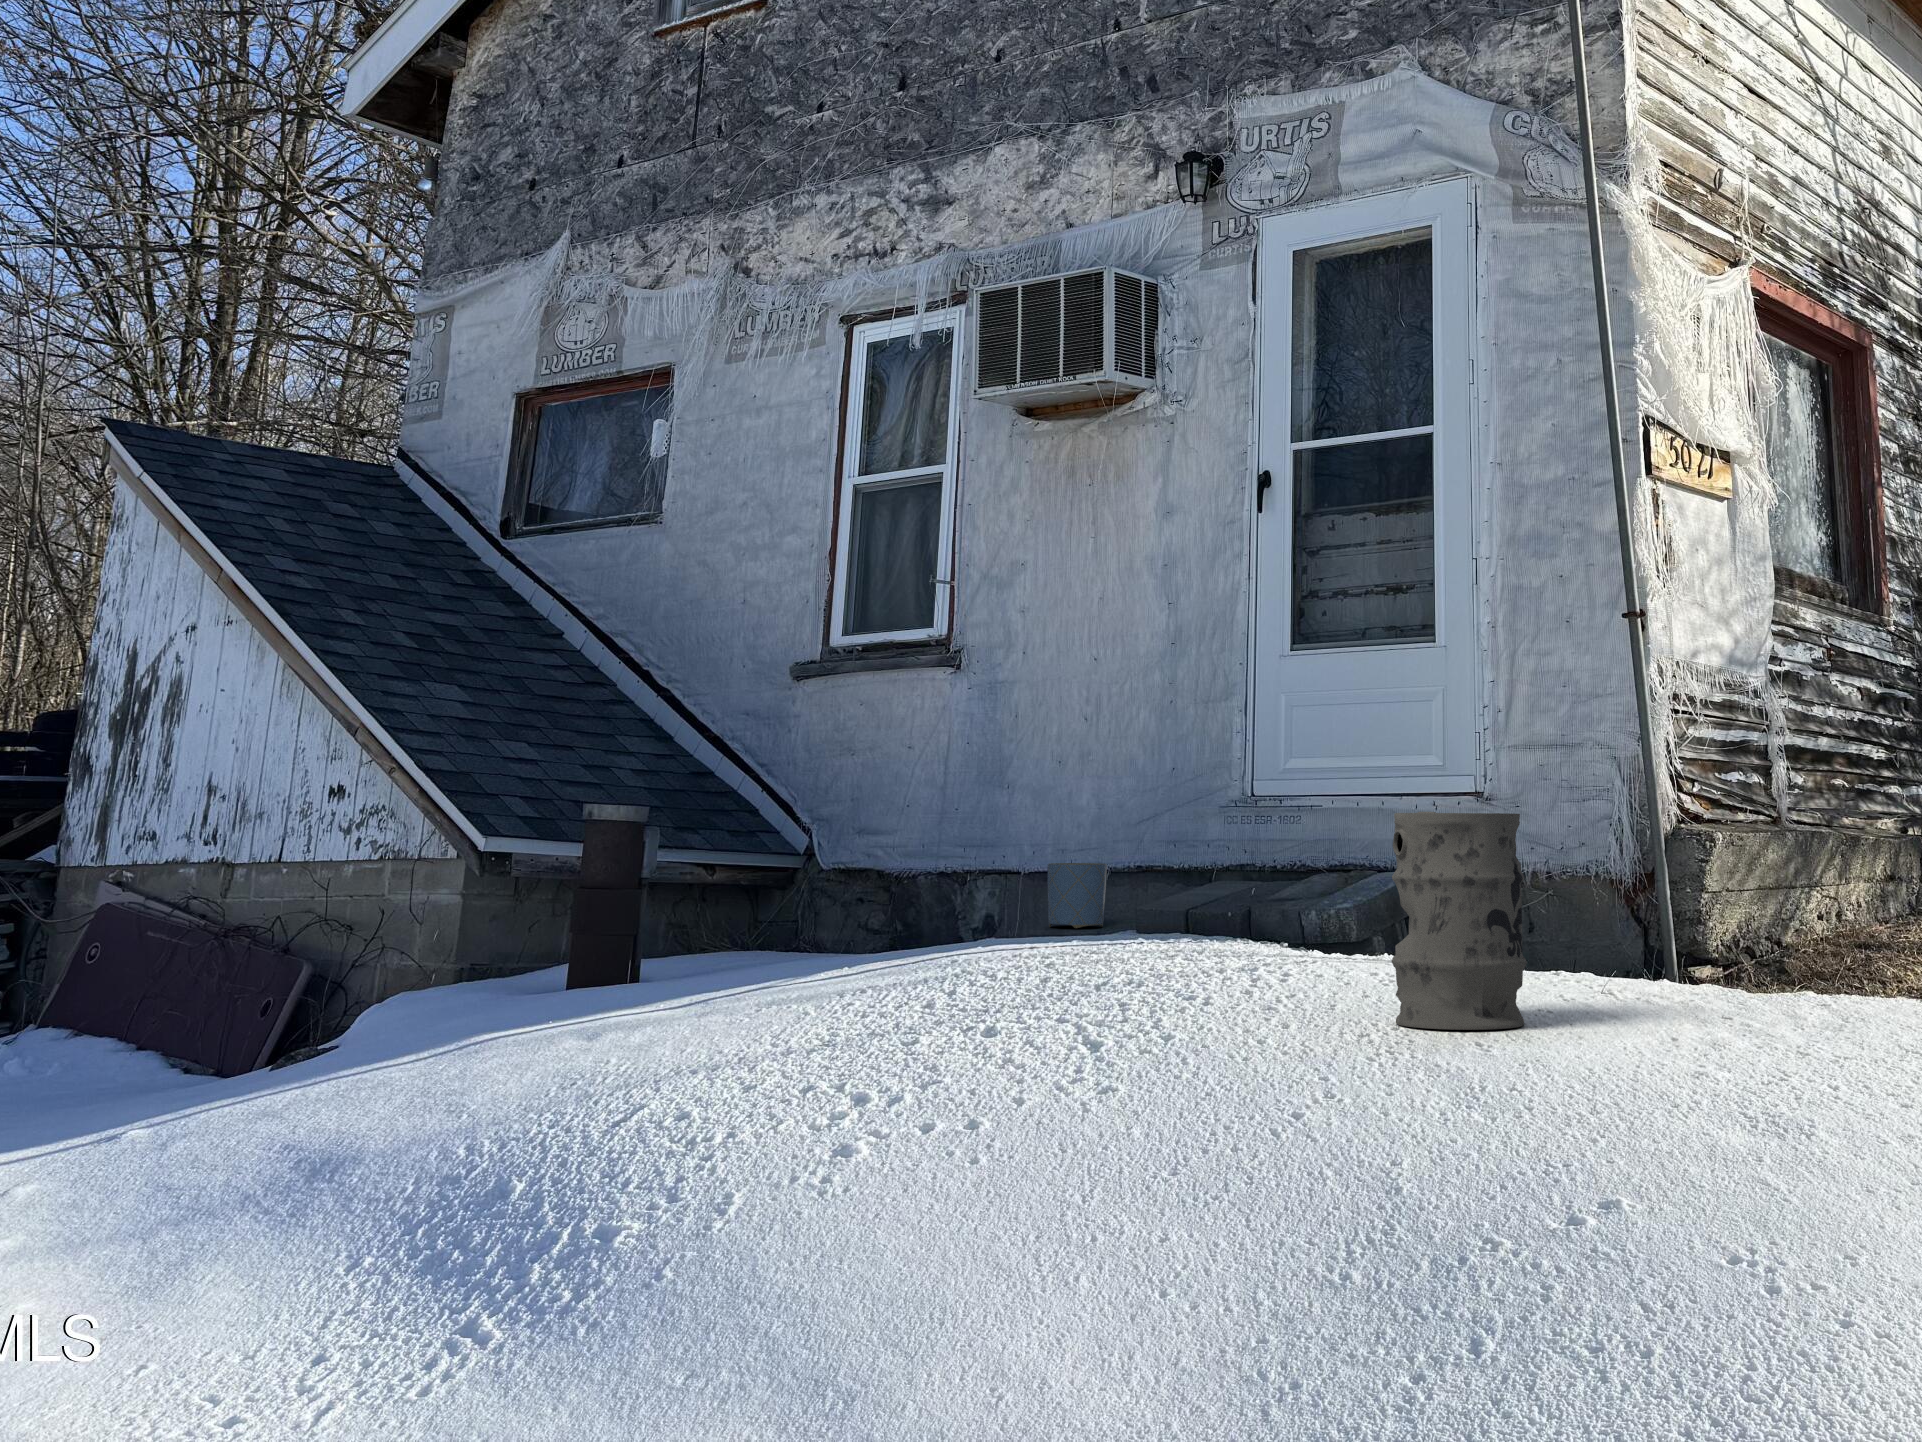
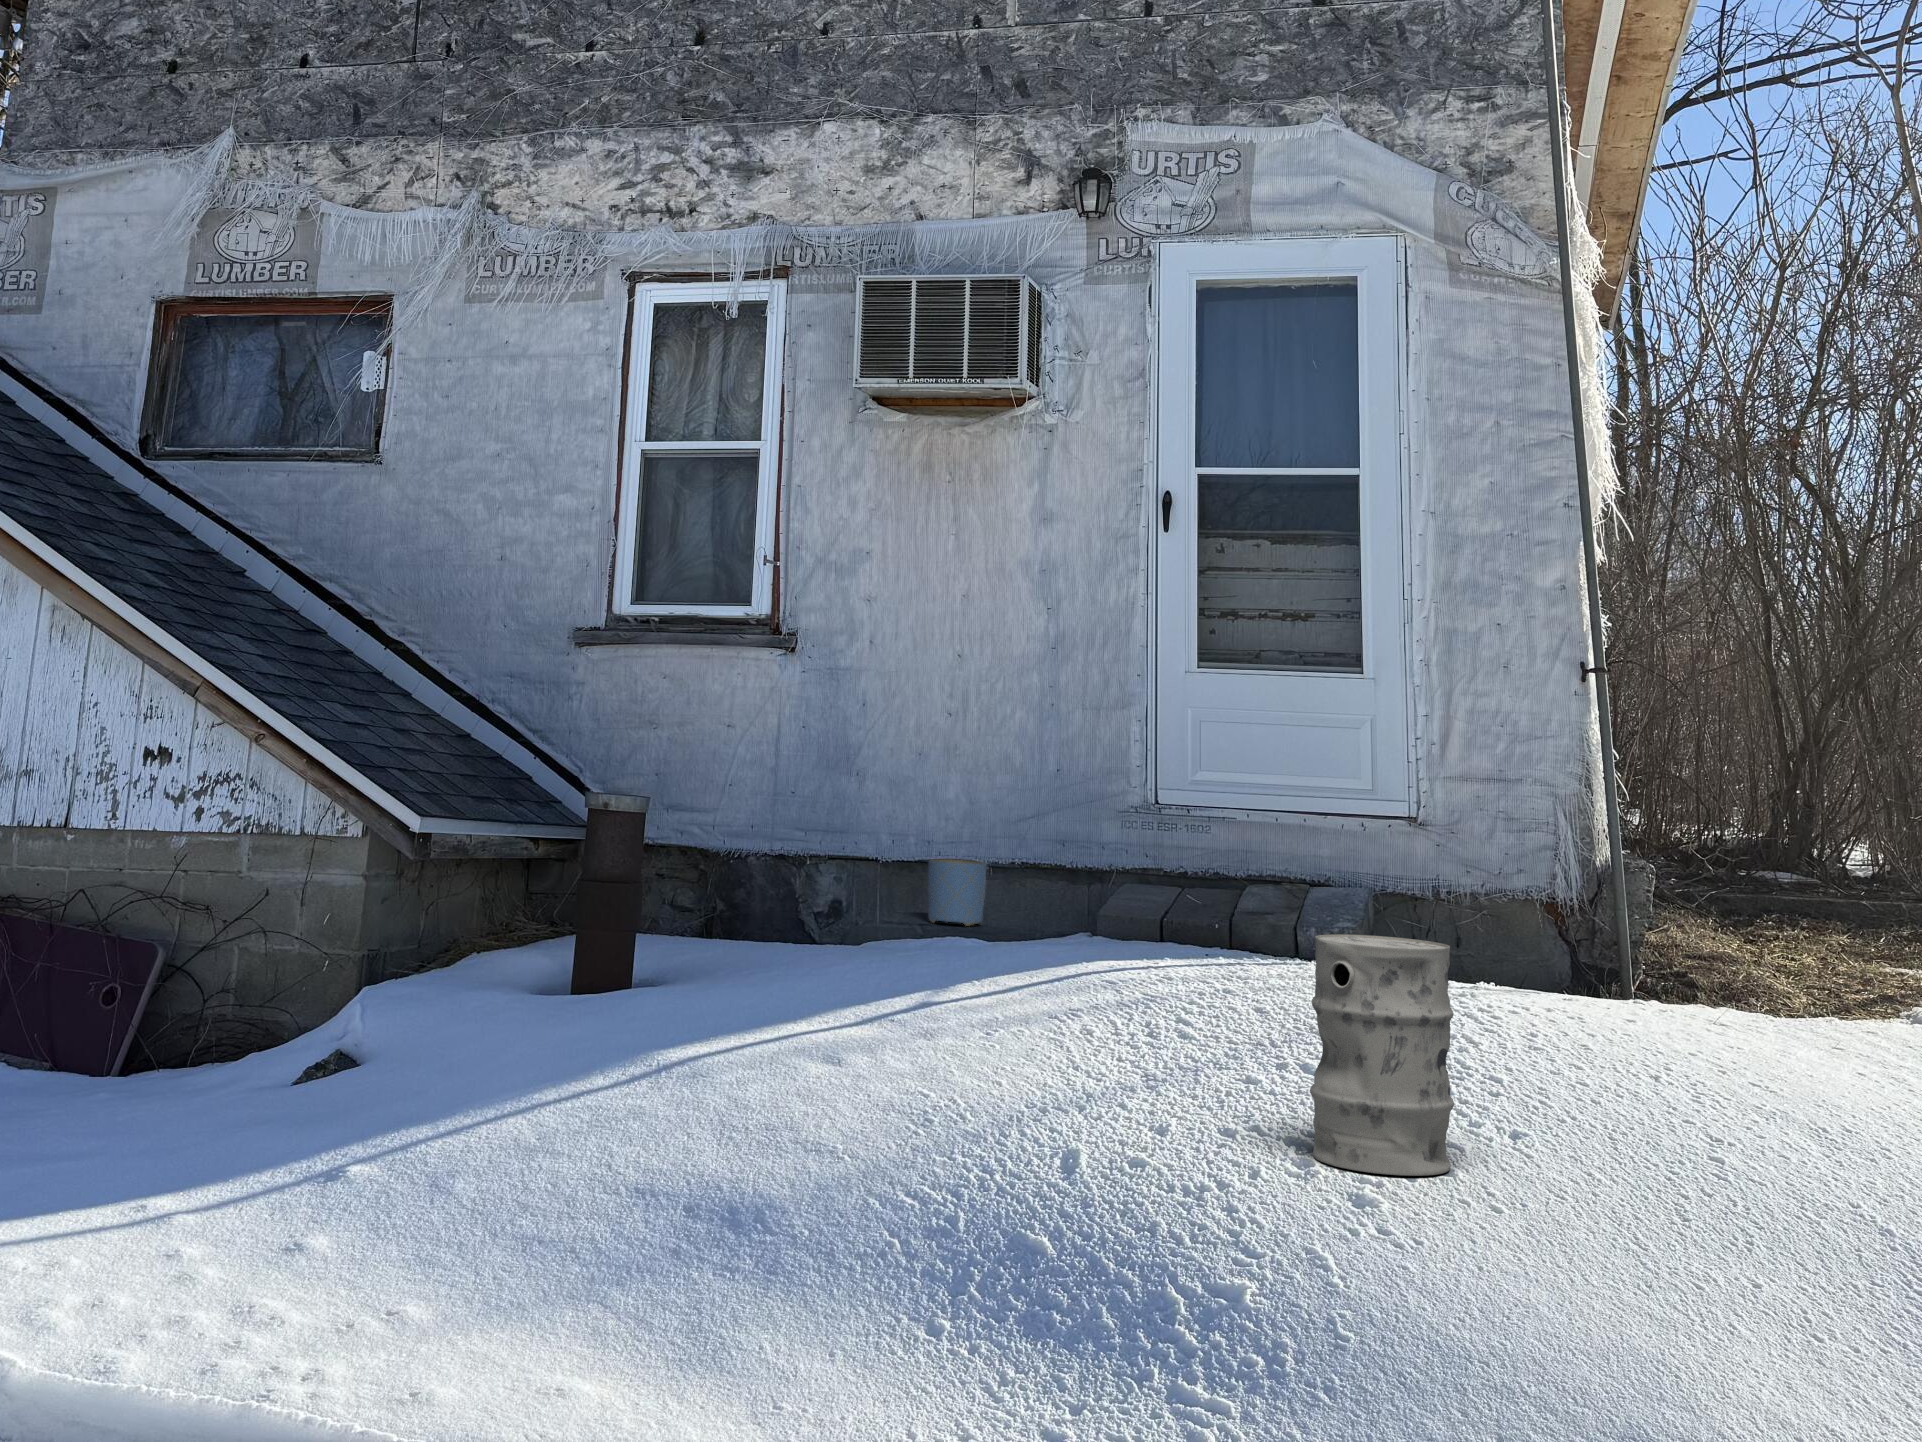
trash can: present [1392,812,1527,1030] -> present [1310,934,1455,1176]

